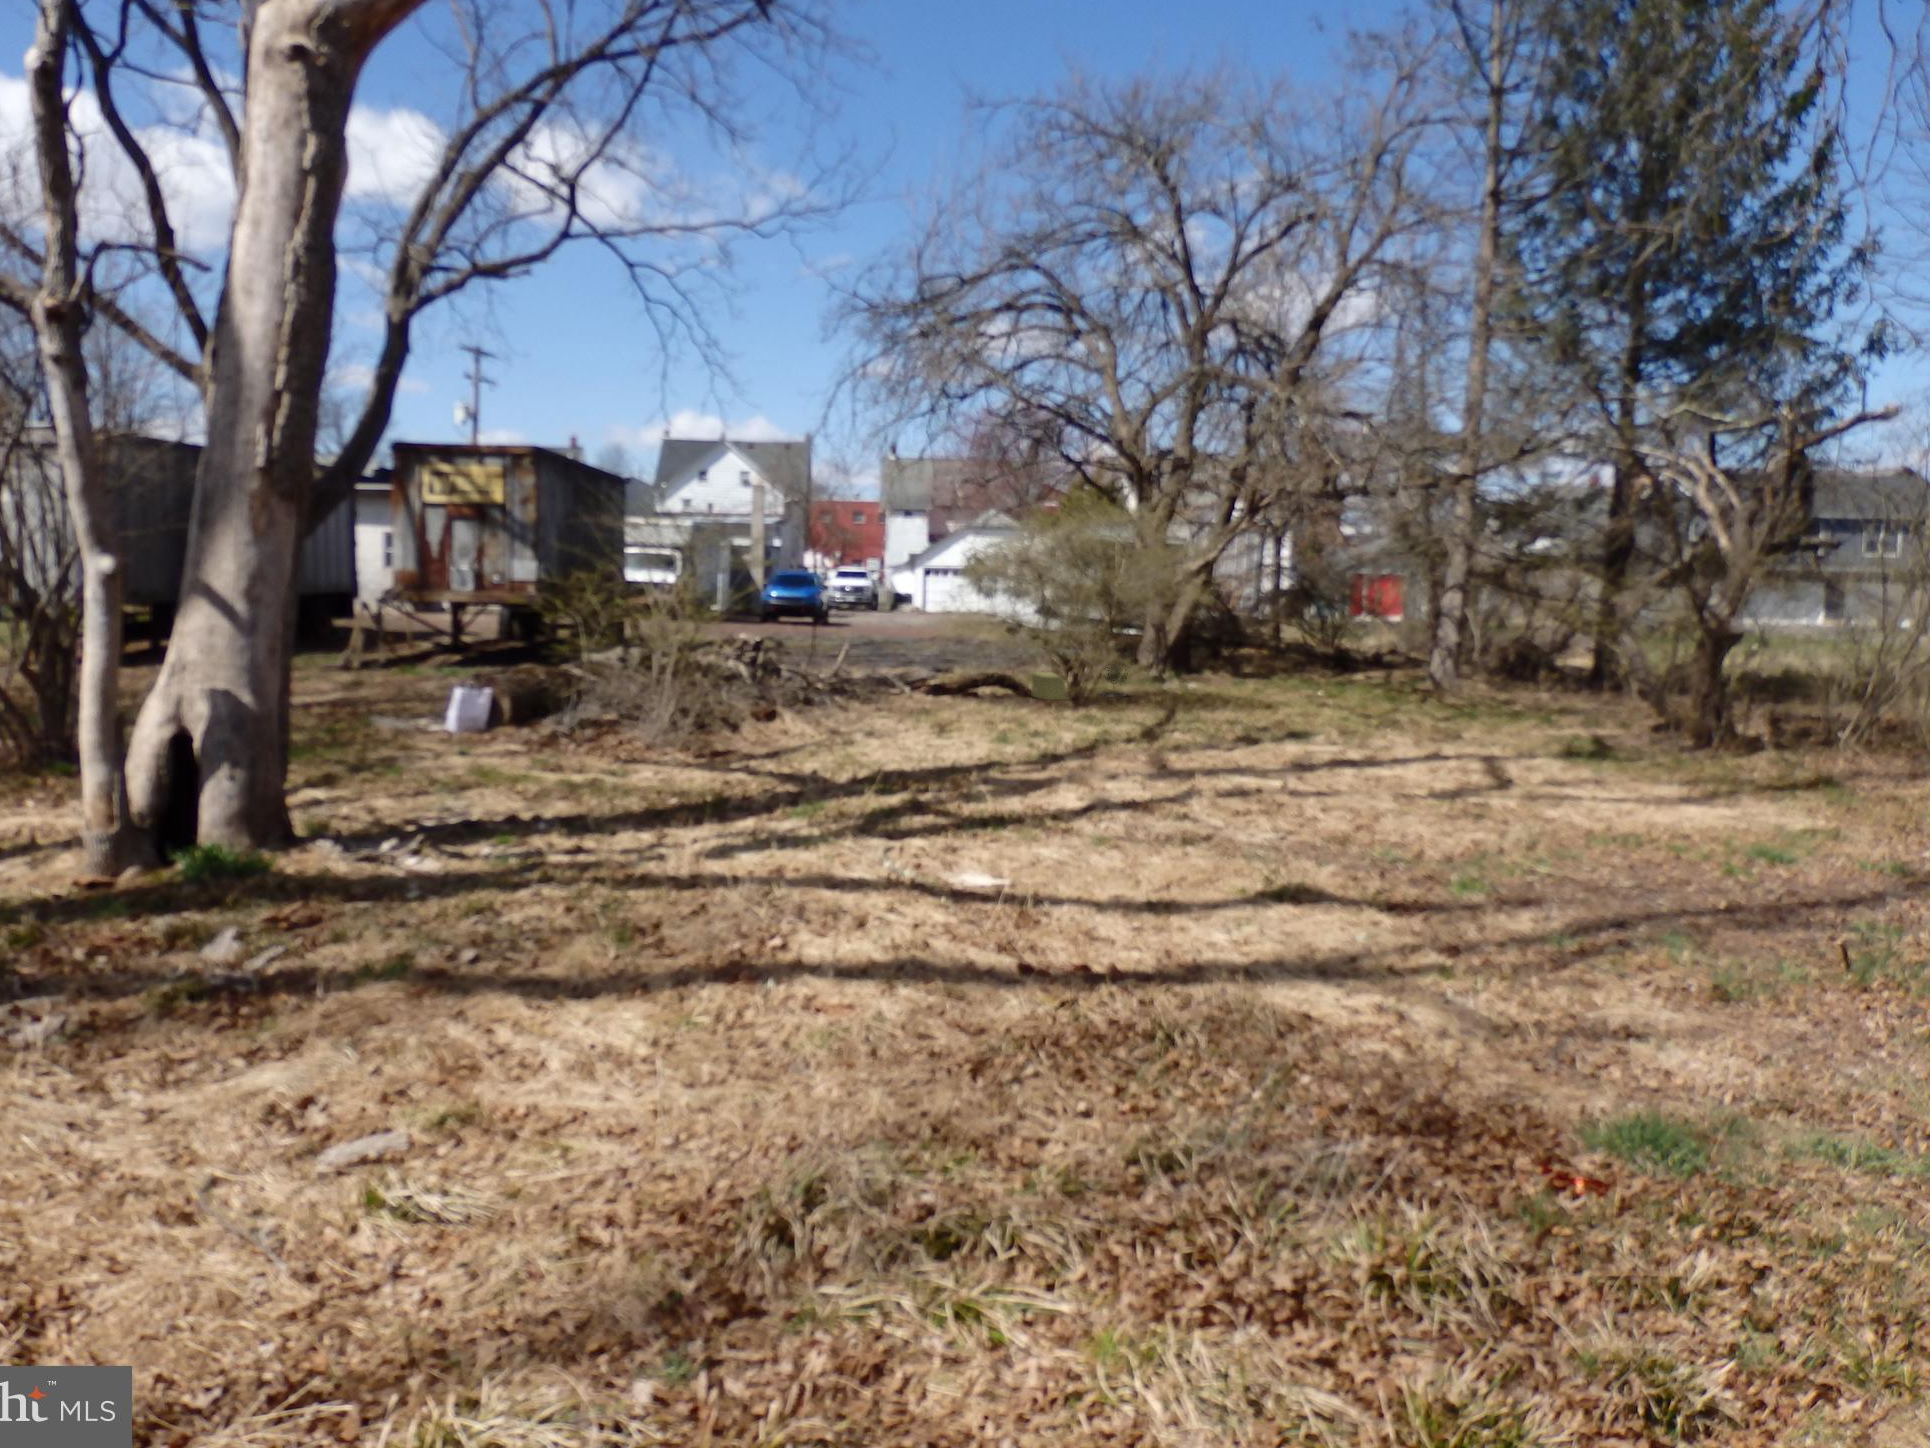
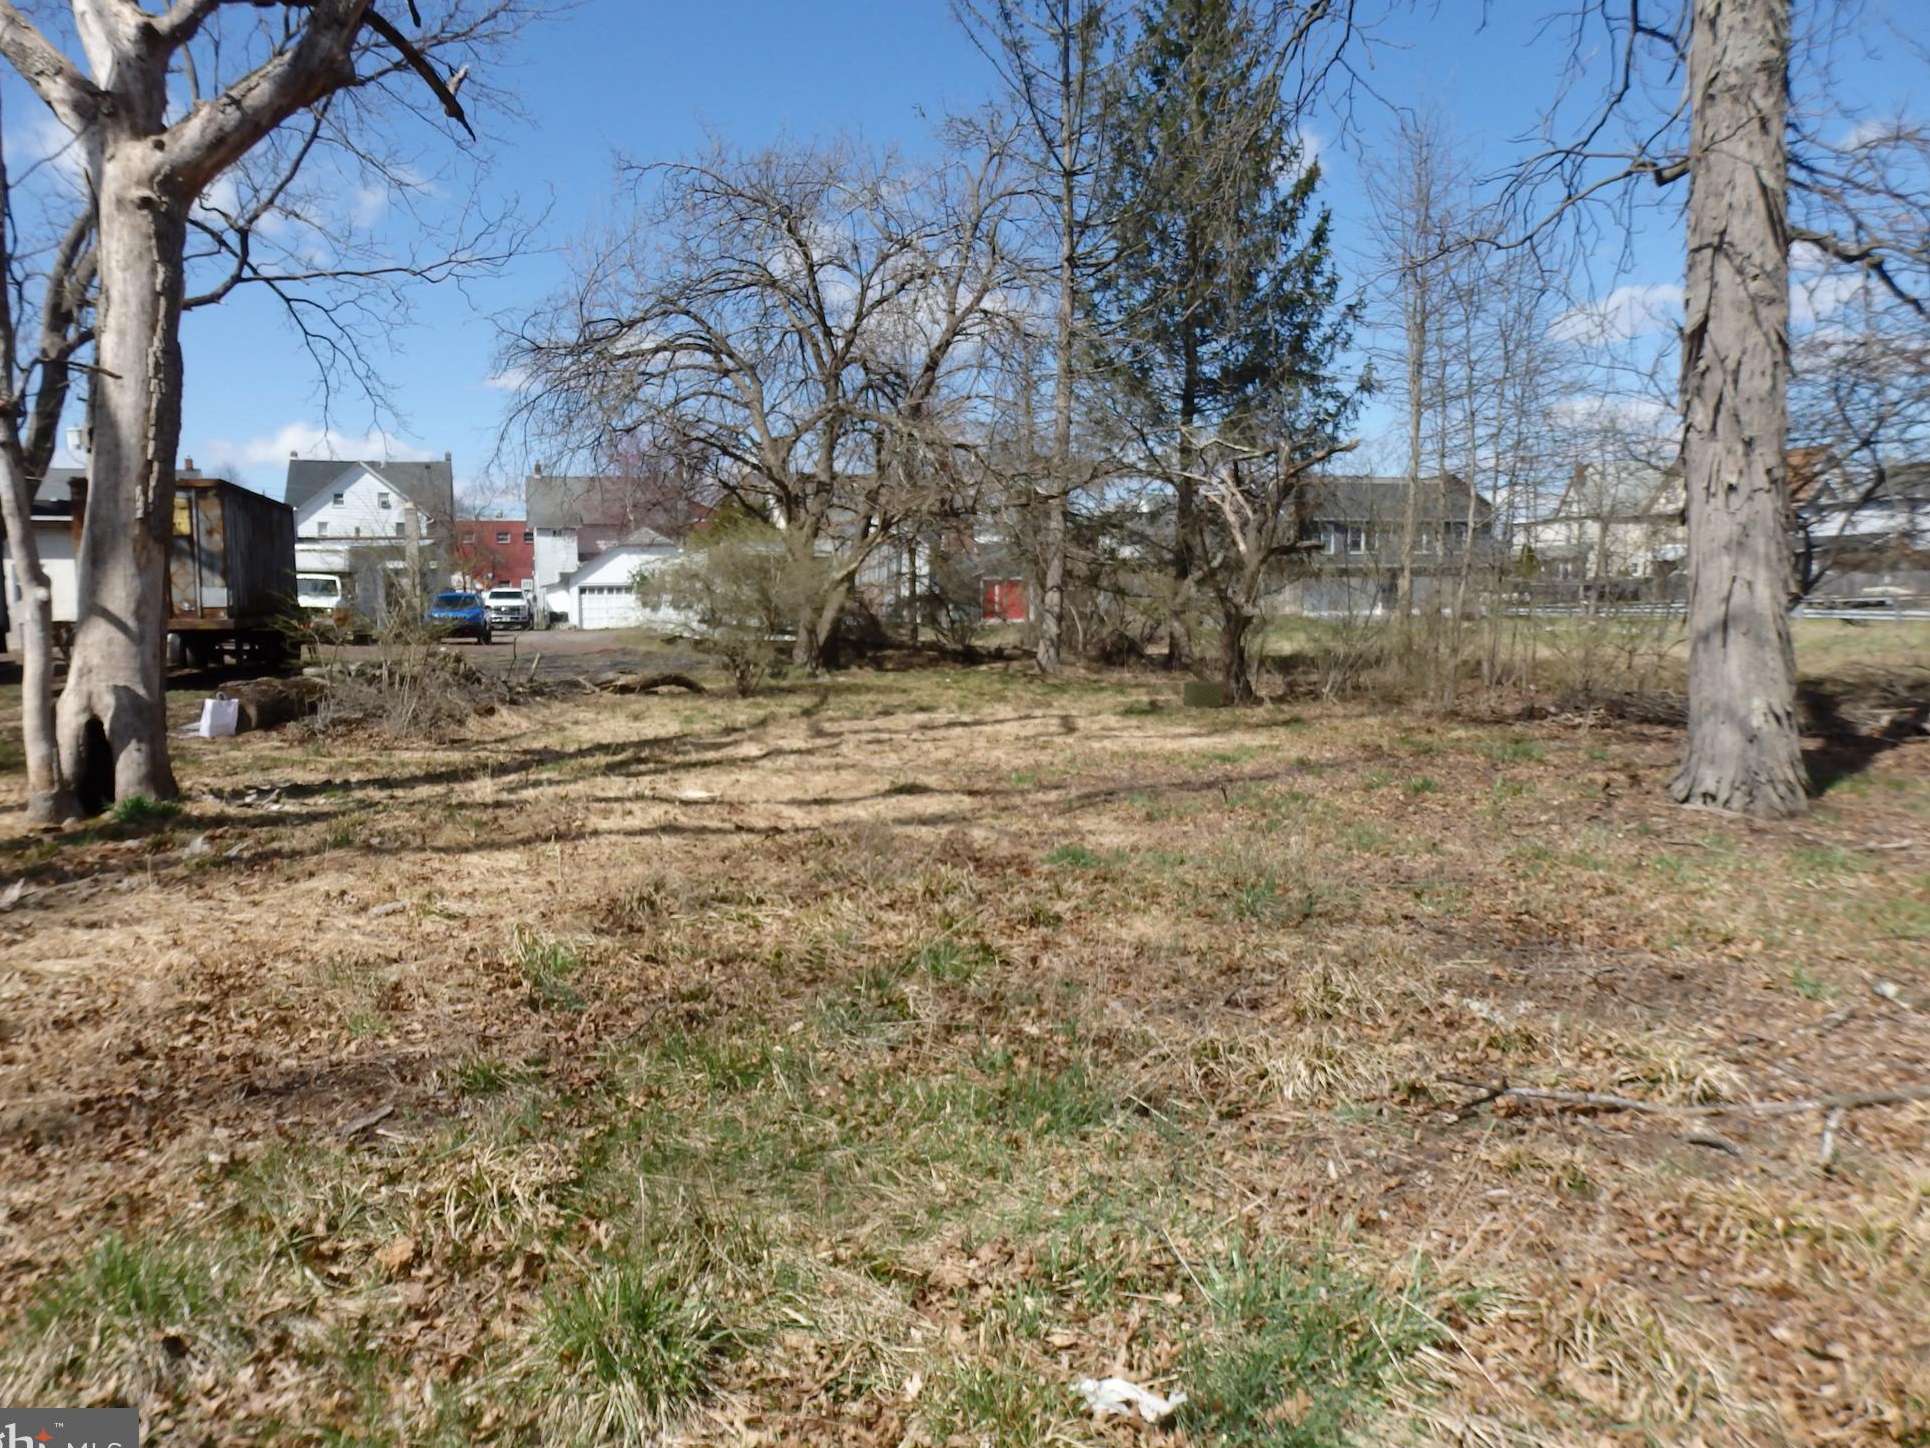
storage box: present [1031,672,1066,700] -> present [1183,681,1222,707]

